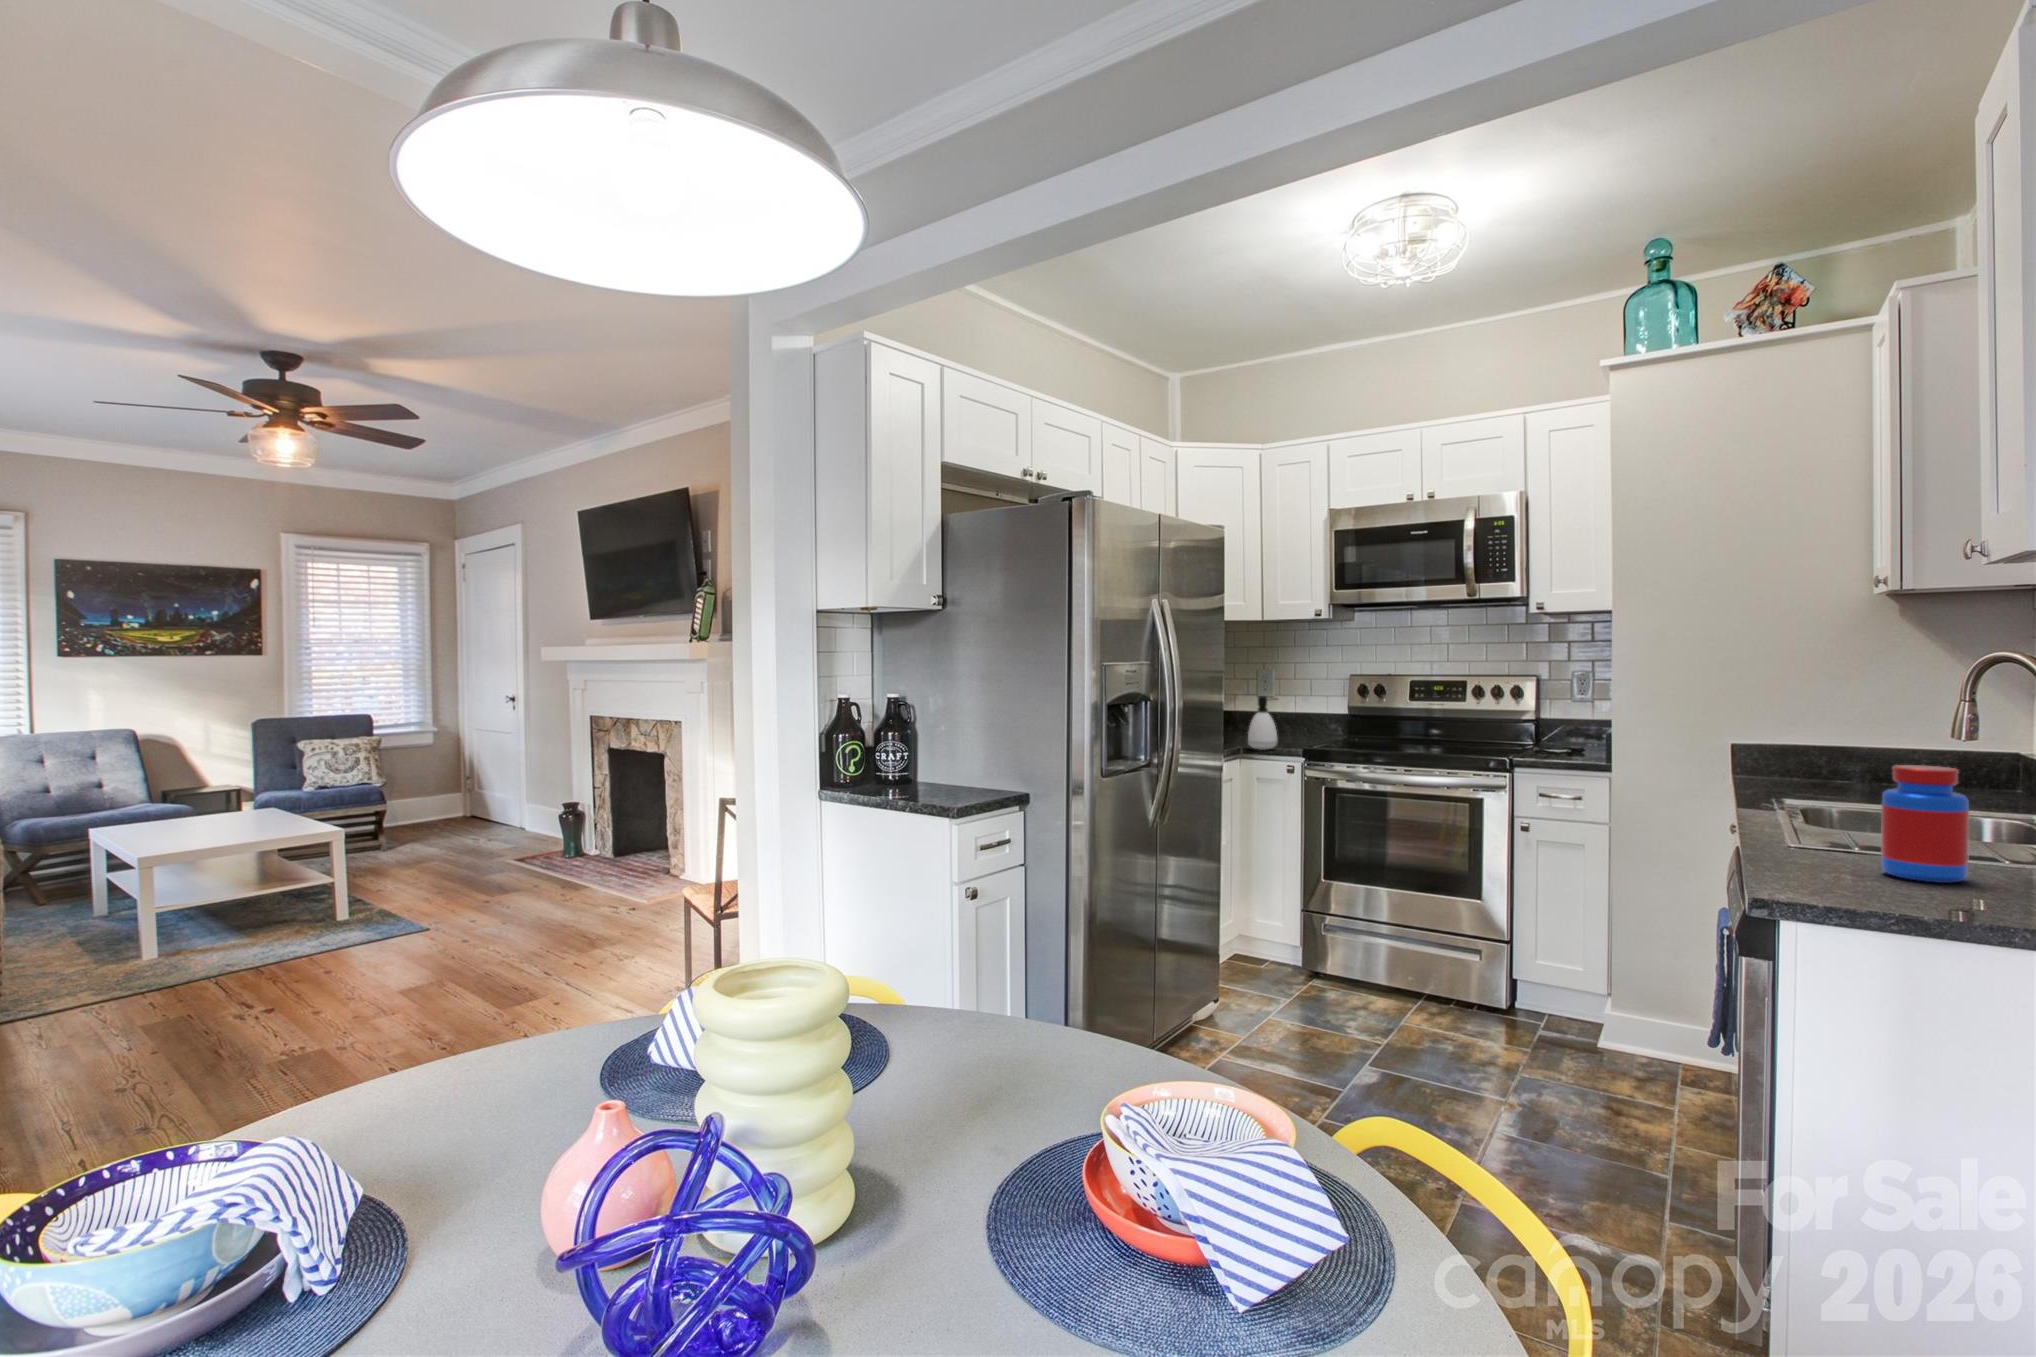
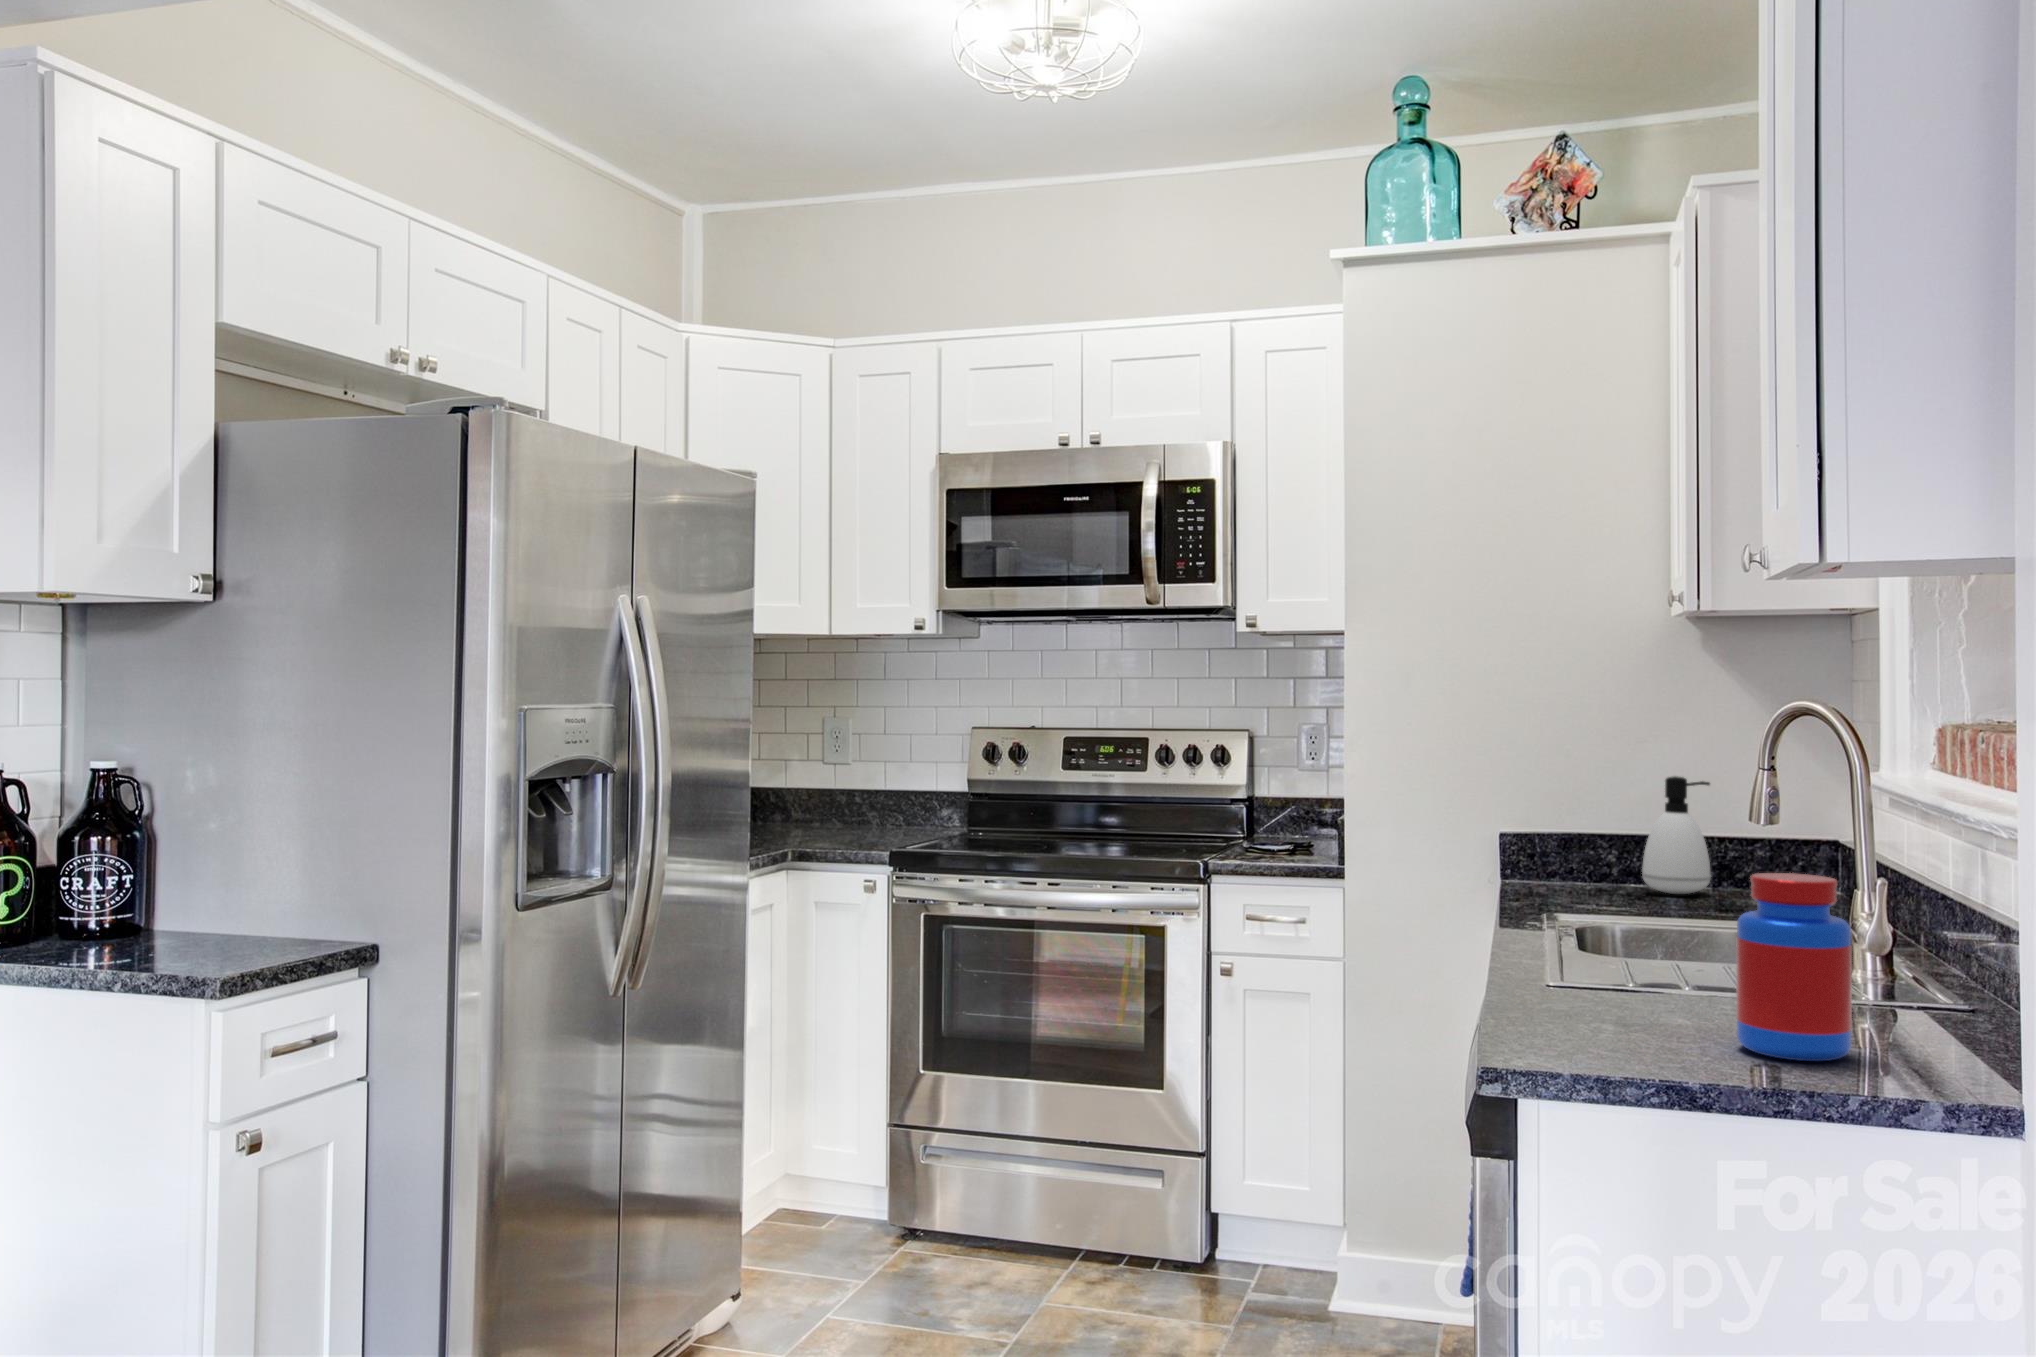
soap dispenser: present [1248,696,1277,750] -> present [1642,776,1711,894]

